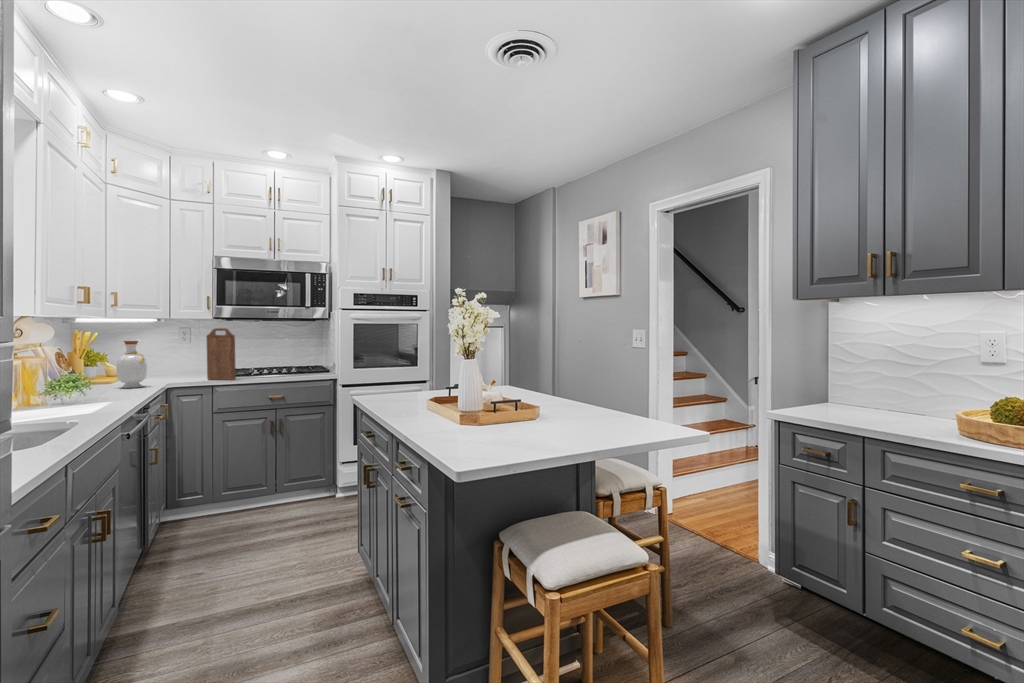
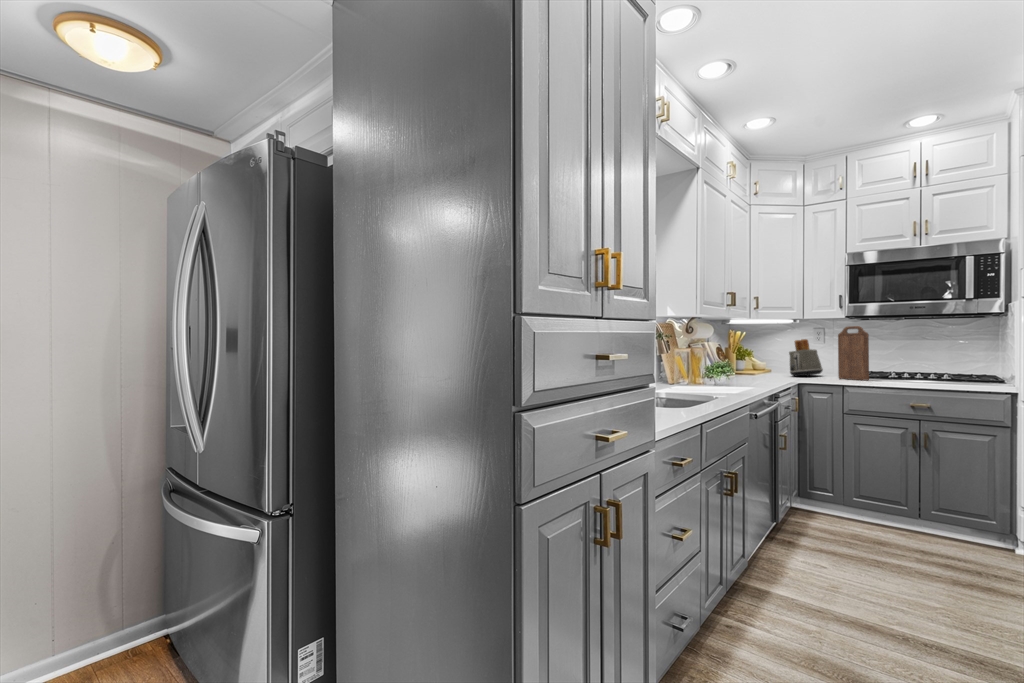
toaster: none [154,340,190,380] -> present [789,339,823,377]
bottle: present [116,341,147,388] -> none [756,338,781,379]

